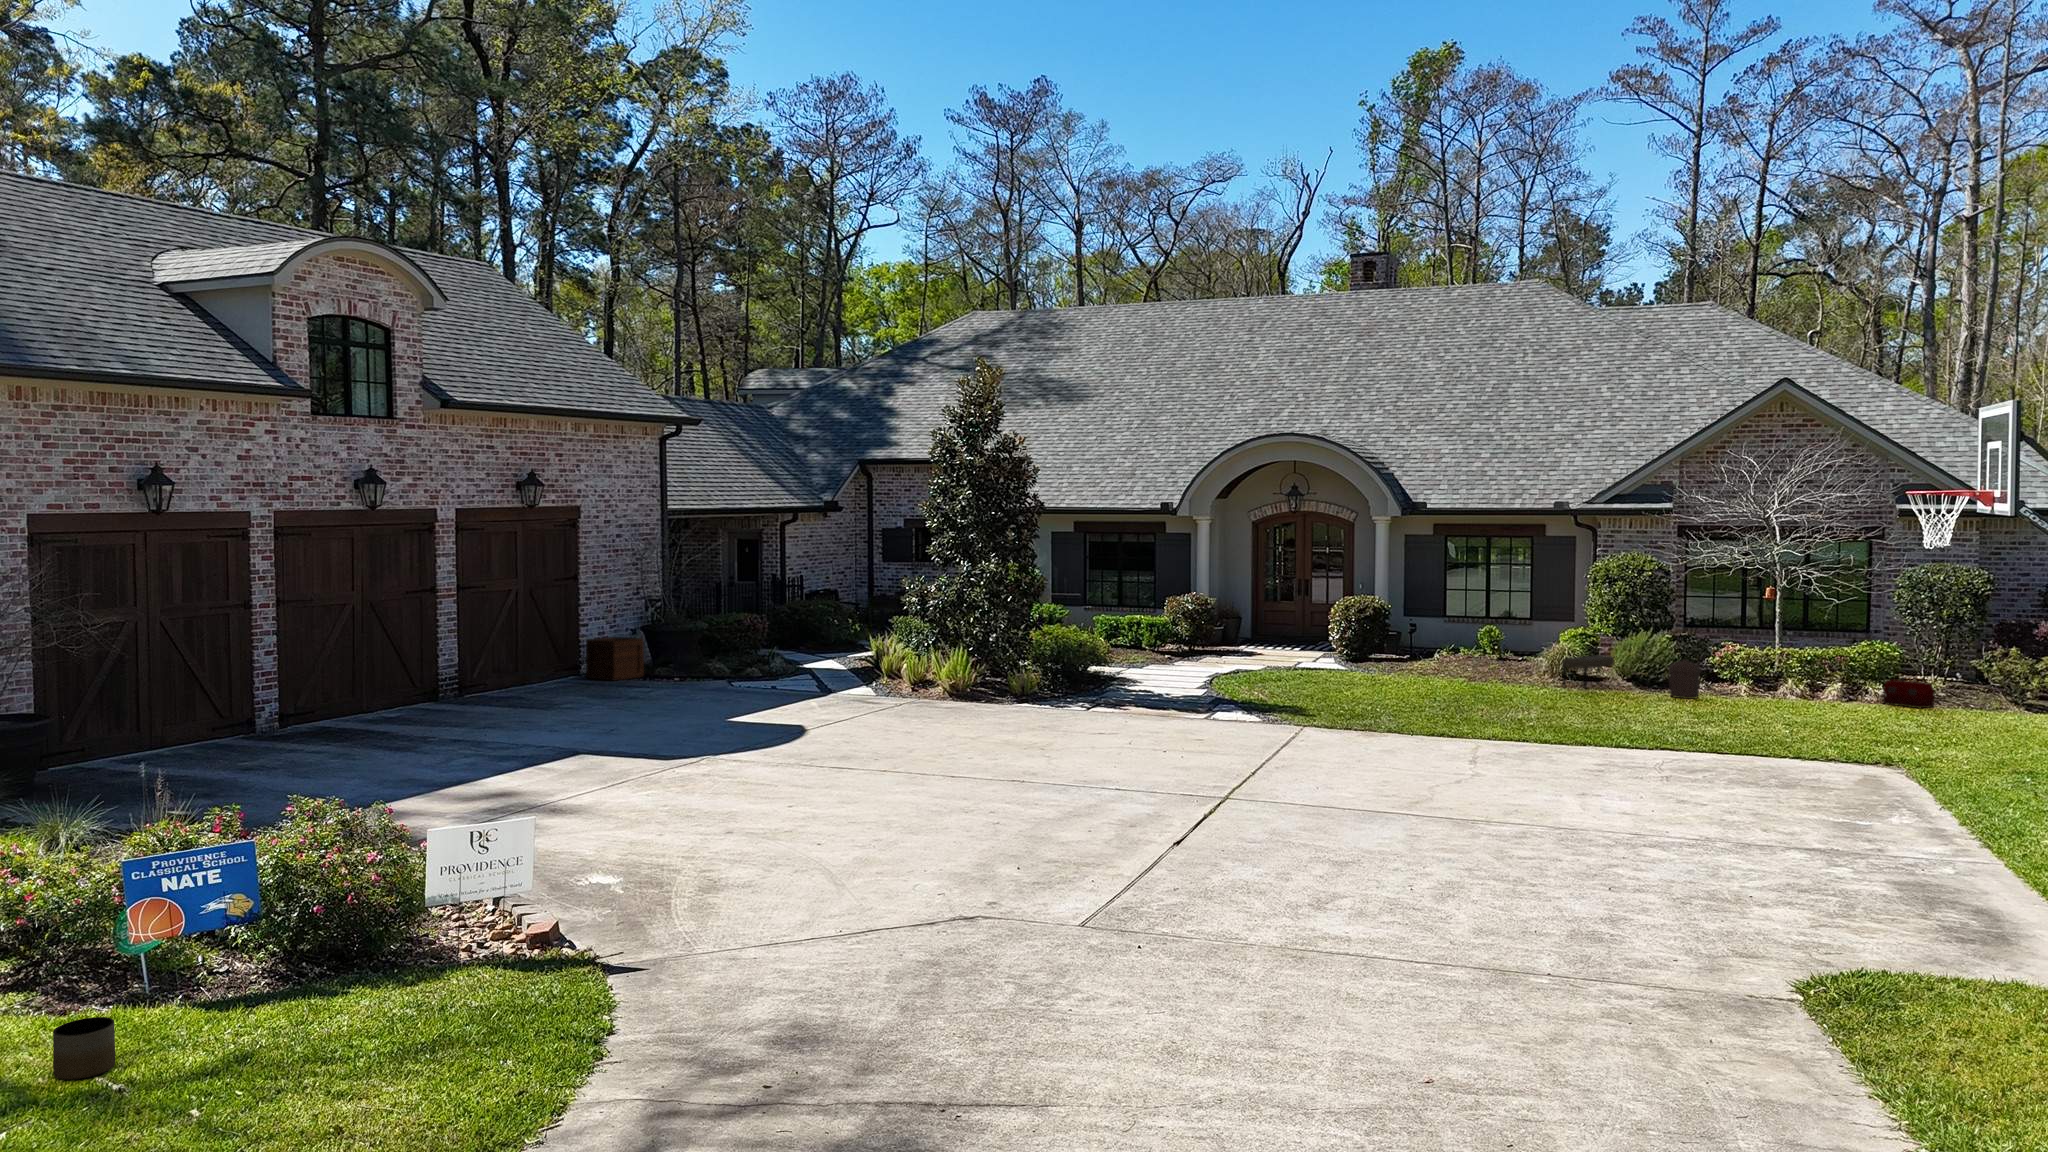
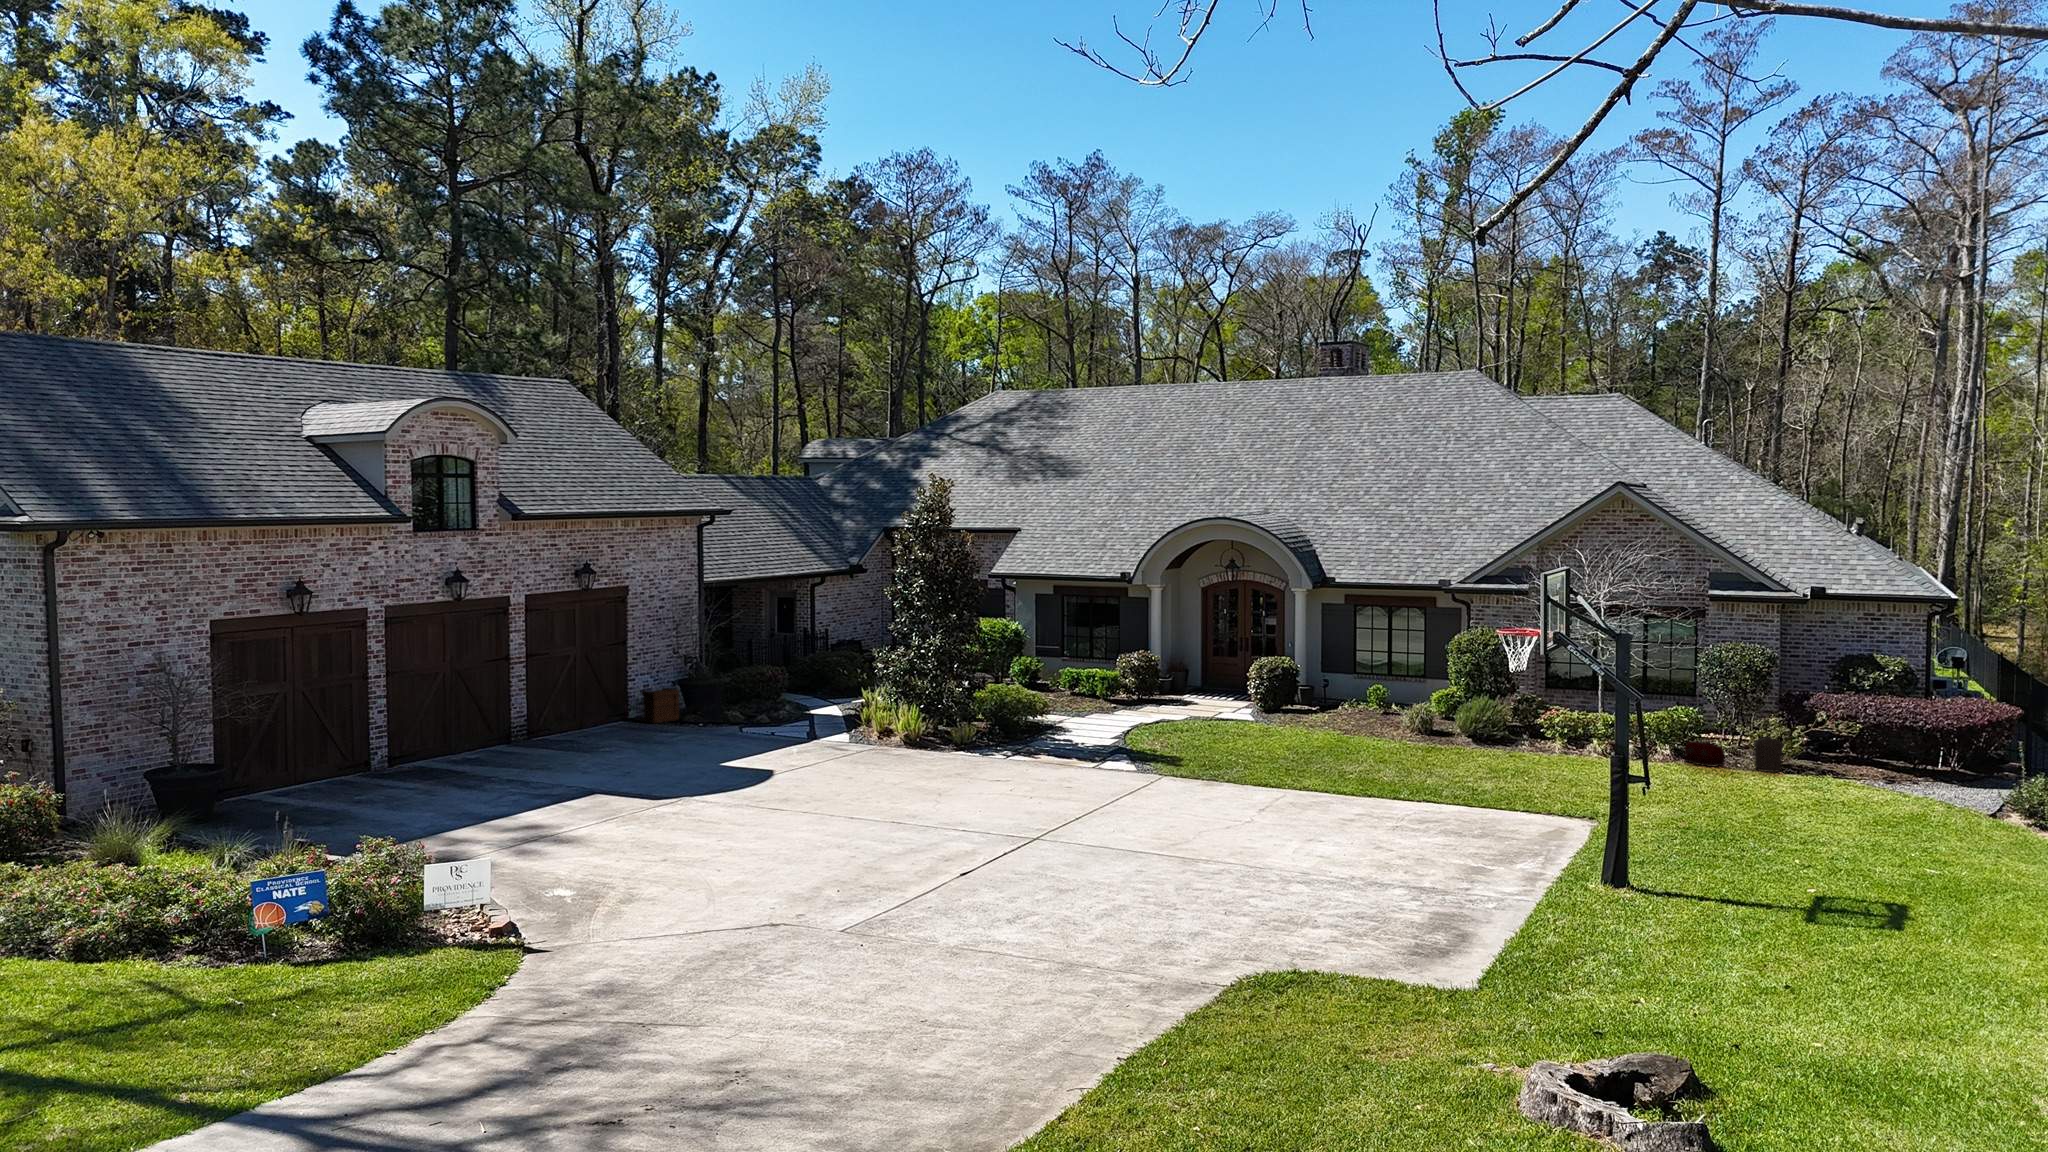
bench: present [1562,655,1620,690] -> none [1424,713,1479,744]
trash can: present [1668,660,1702,699] -> present [1753,737,1785,772]
planter: present [53,1017,115,1080] -> none [206,969,238,1003]

